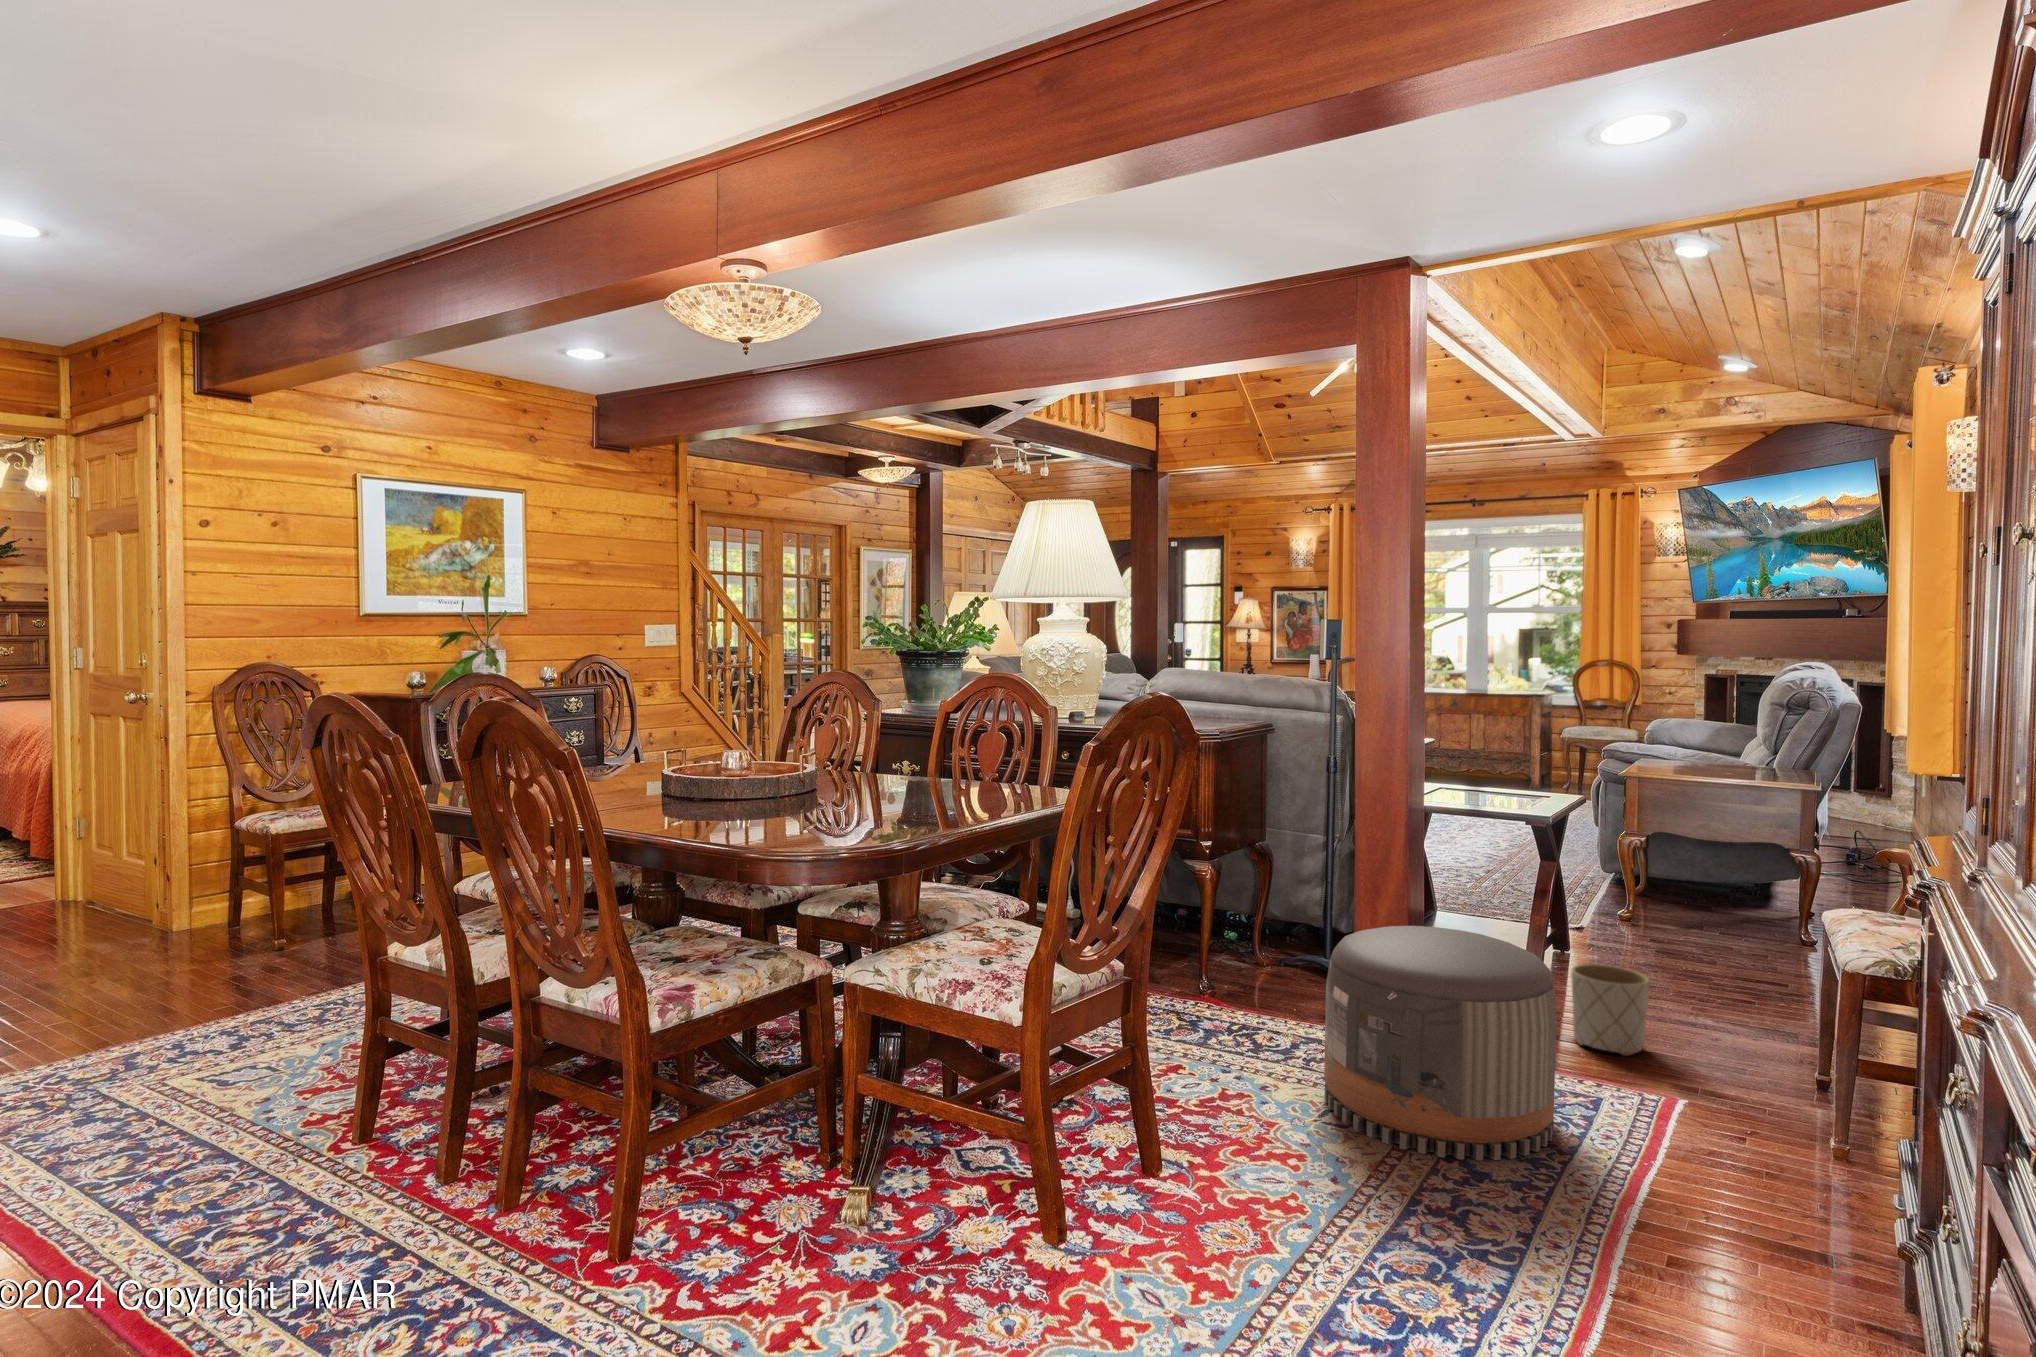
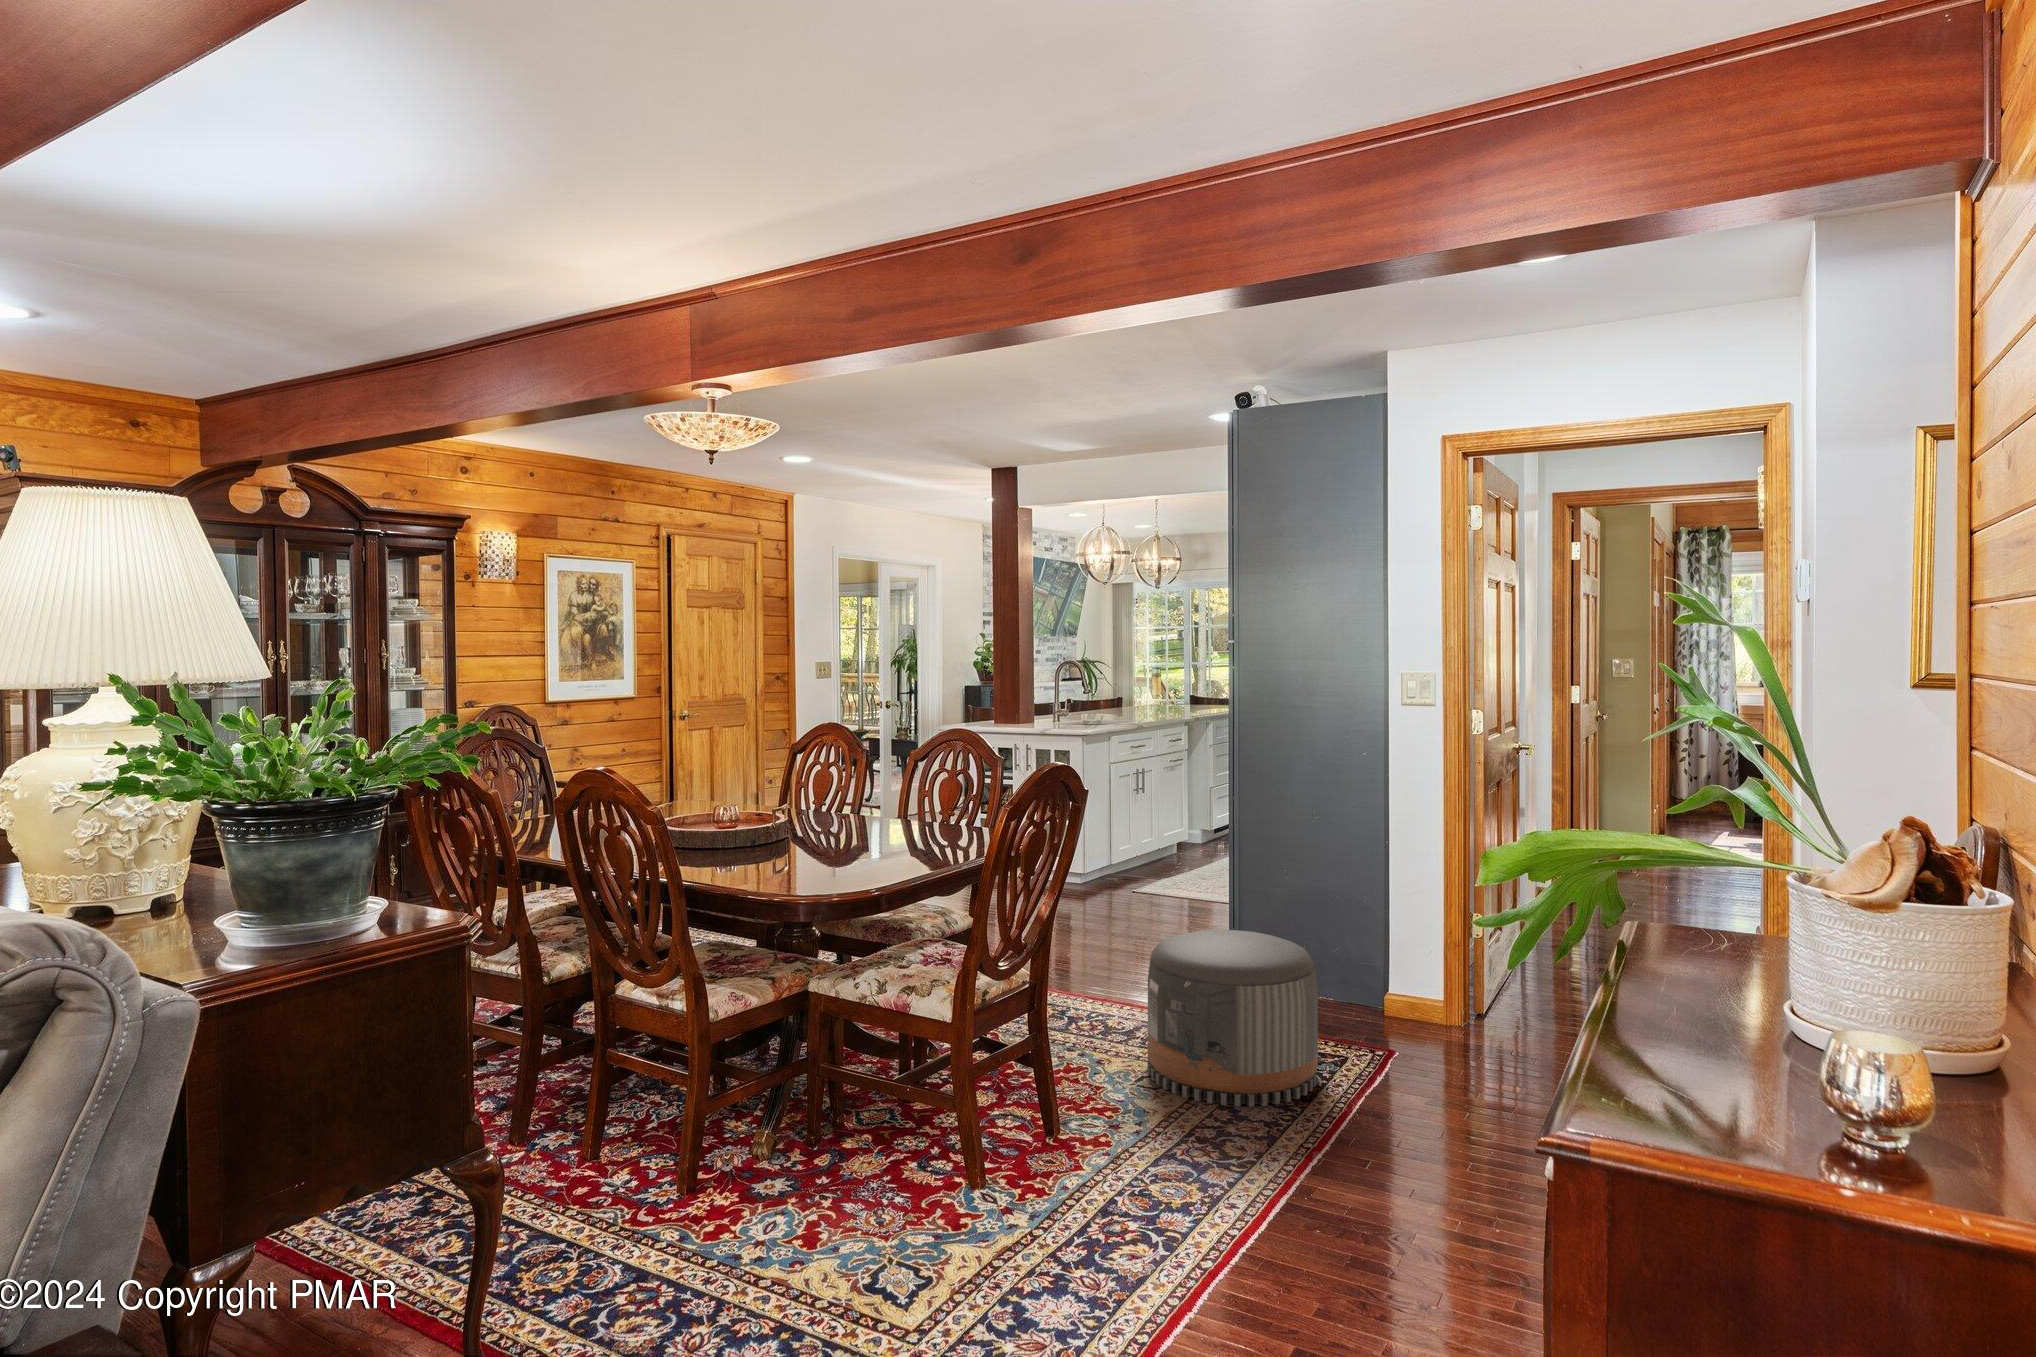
planter: present [1571,964,1650,1056] -> none [1360,957,1418,1029]

